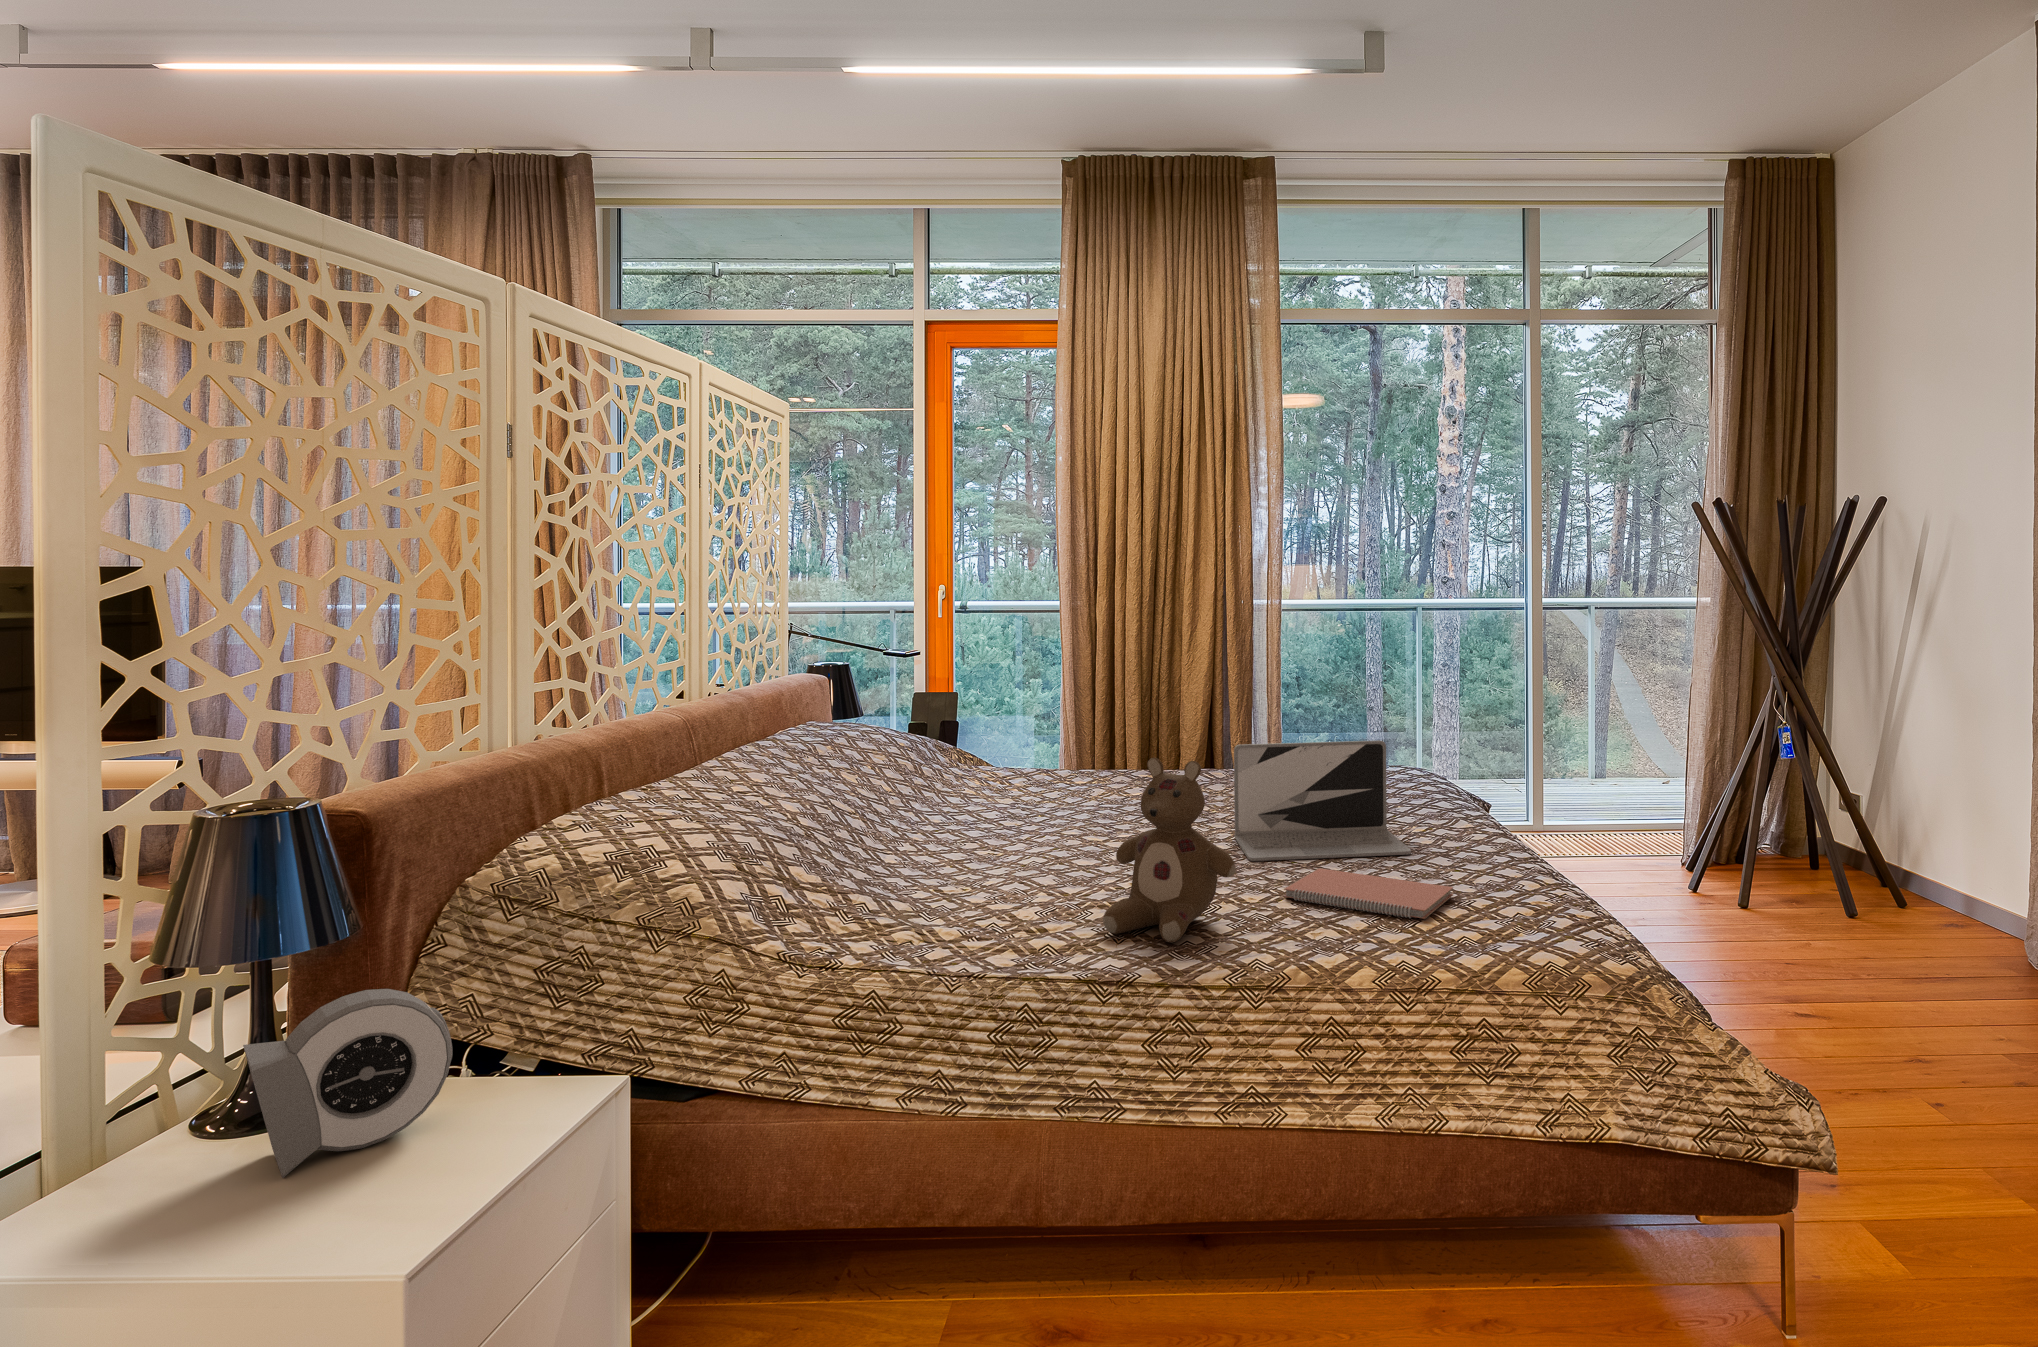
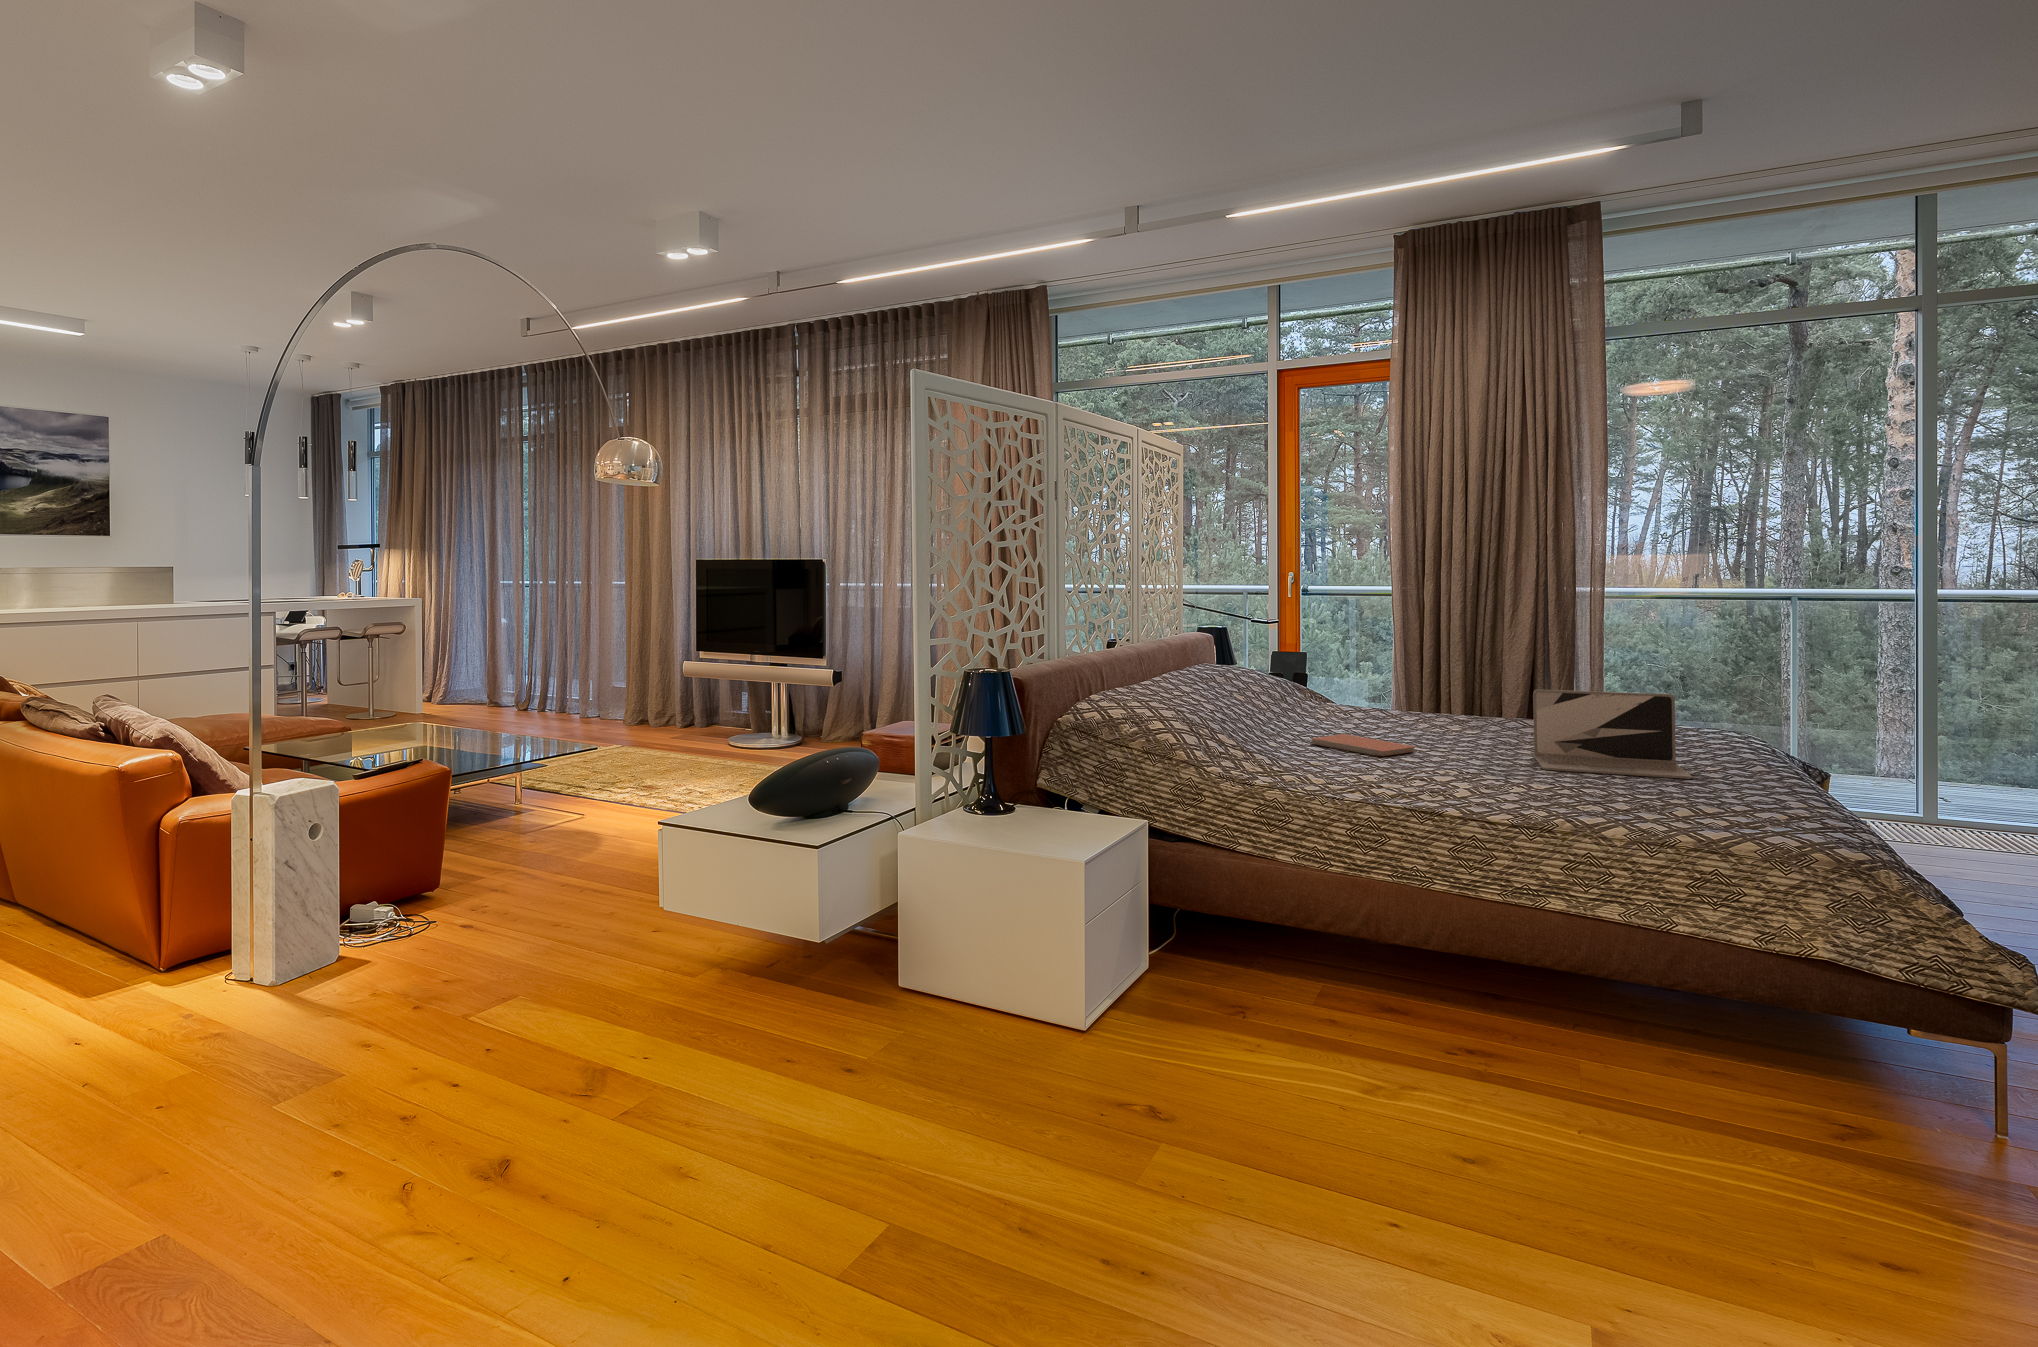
stuffed bear: present [1103,758,1236,943] -> none [1421,684,1520,798]
notebook: present [1284,868,1453,919] -> present [1311,734,1416,756]
alarm clock: present [243,989,453,1178] -> none [1005,751,1081,822]

